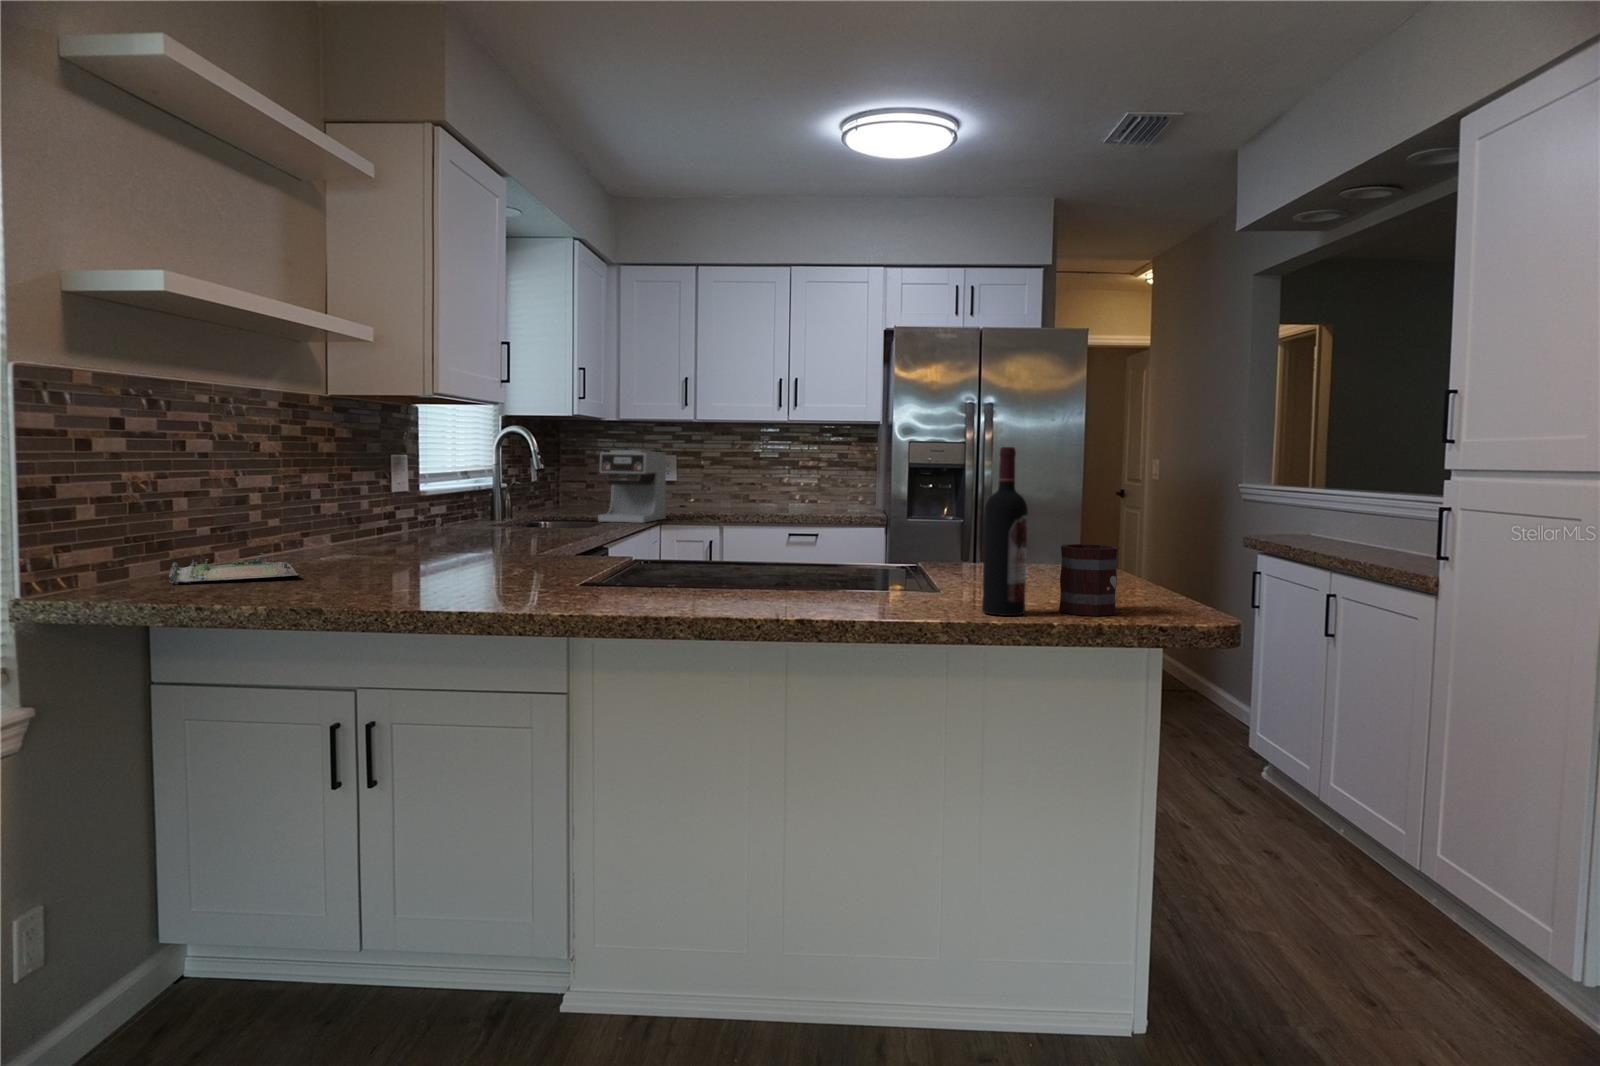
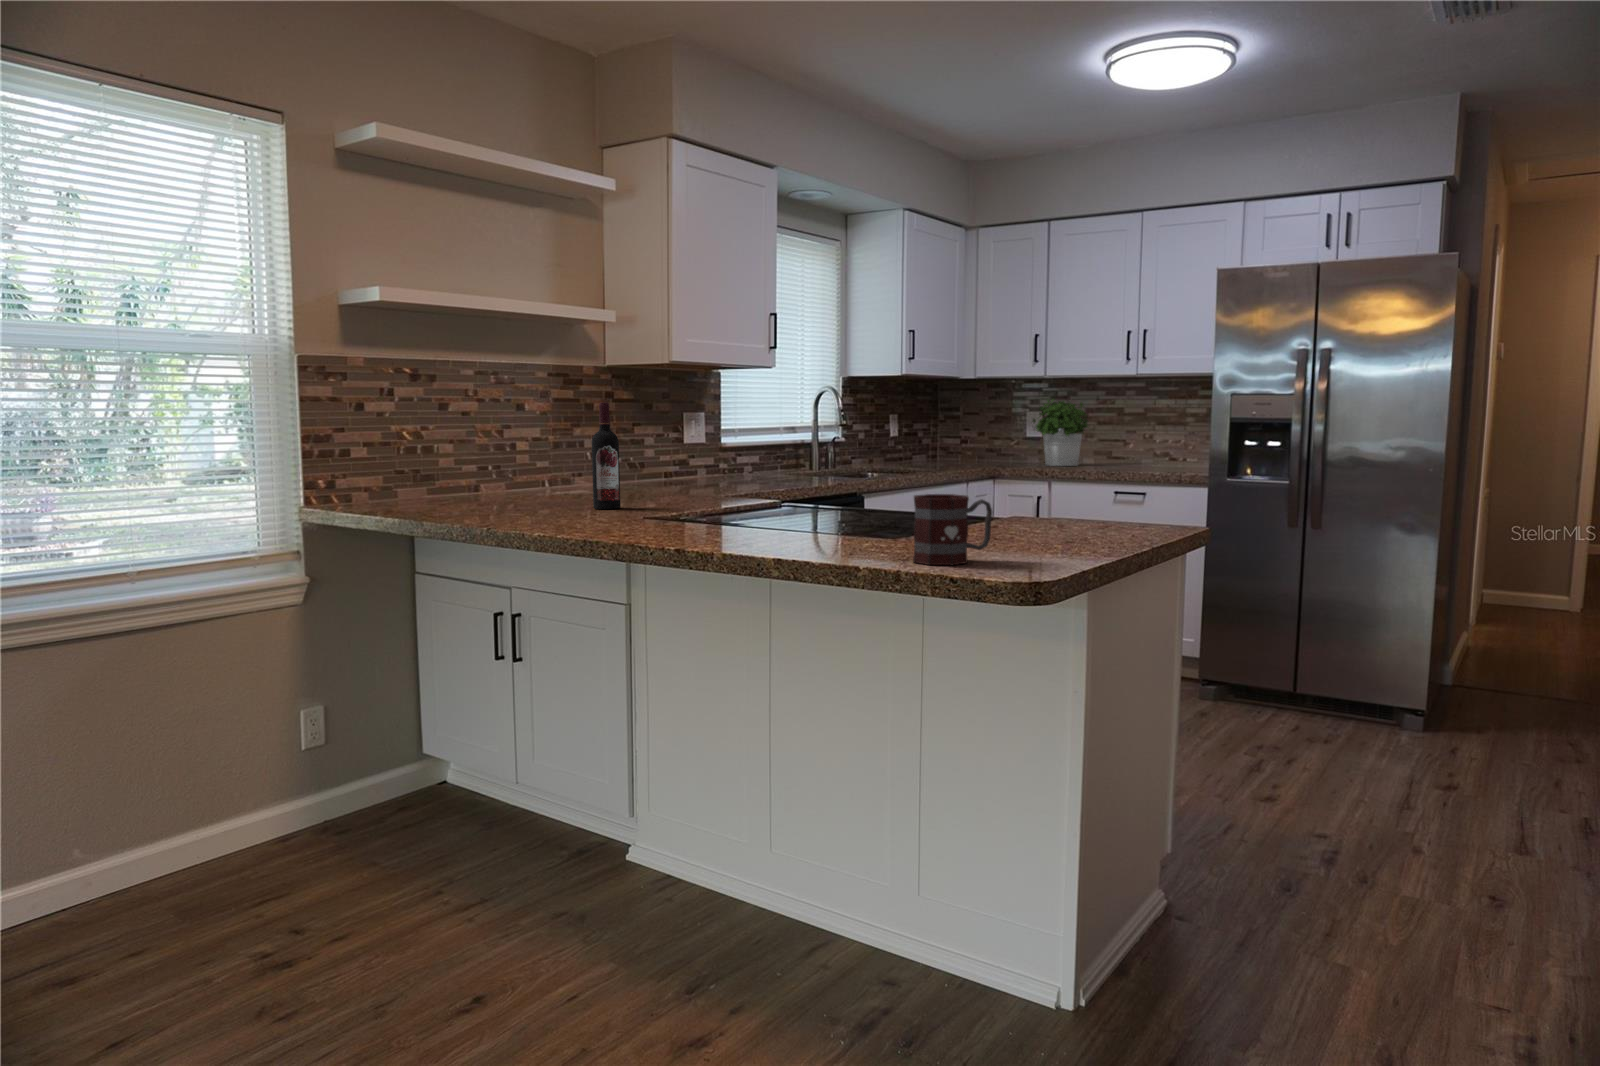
potted plant: none [669,443,727,510] -> present [1033,400,1088,466]
wine bottle: present [982,447,1028,616] -> present [592,402,620,509]
coffee maker: present [598,450,666,523] -> none [908,407,982,475]
tray: present [169,553,299,584] -> none [415,484,525,504]

